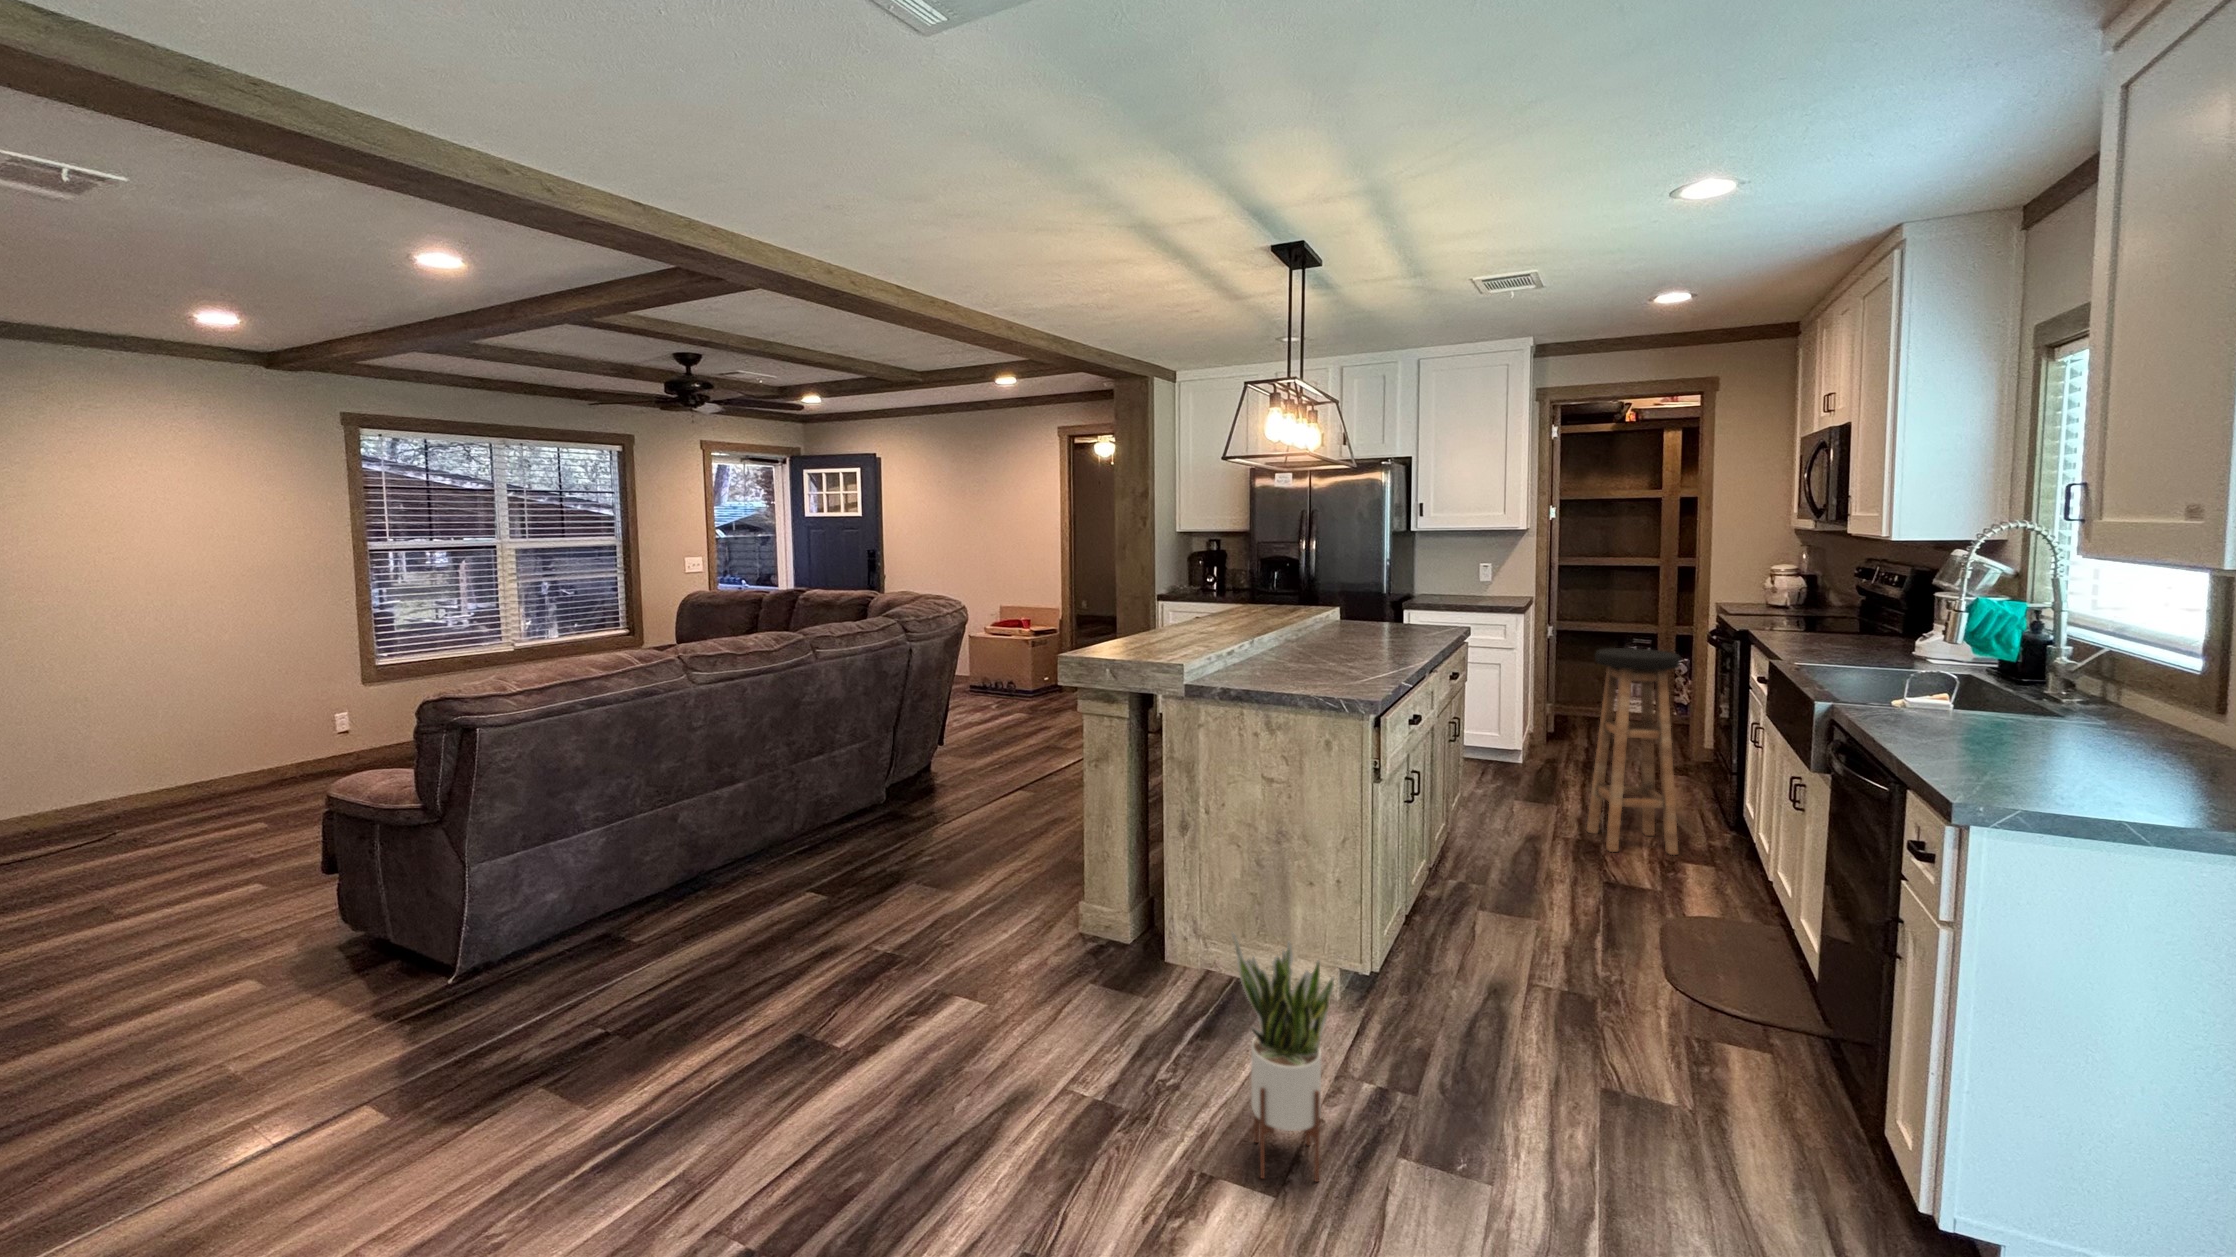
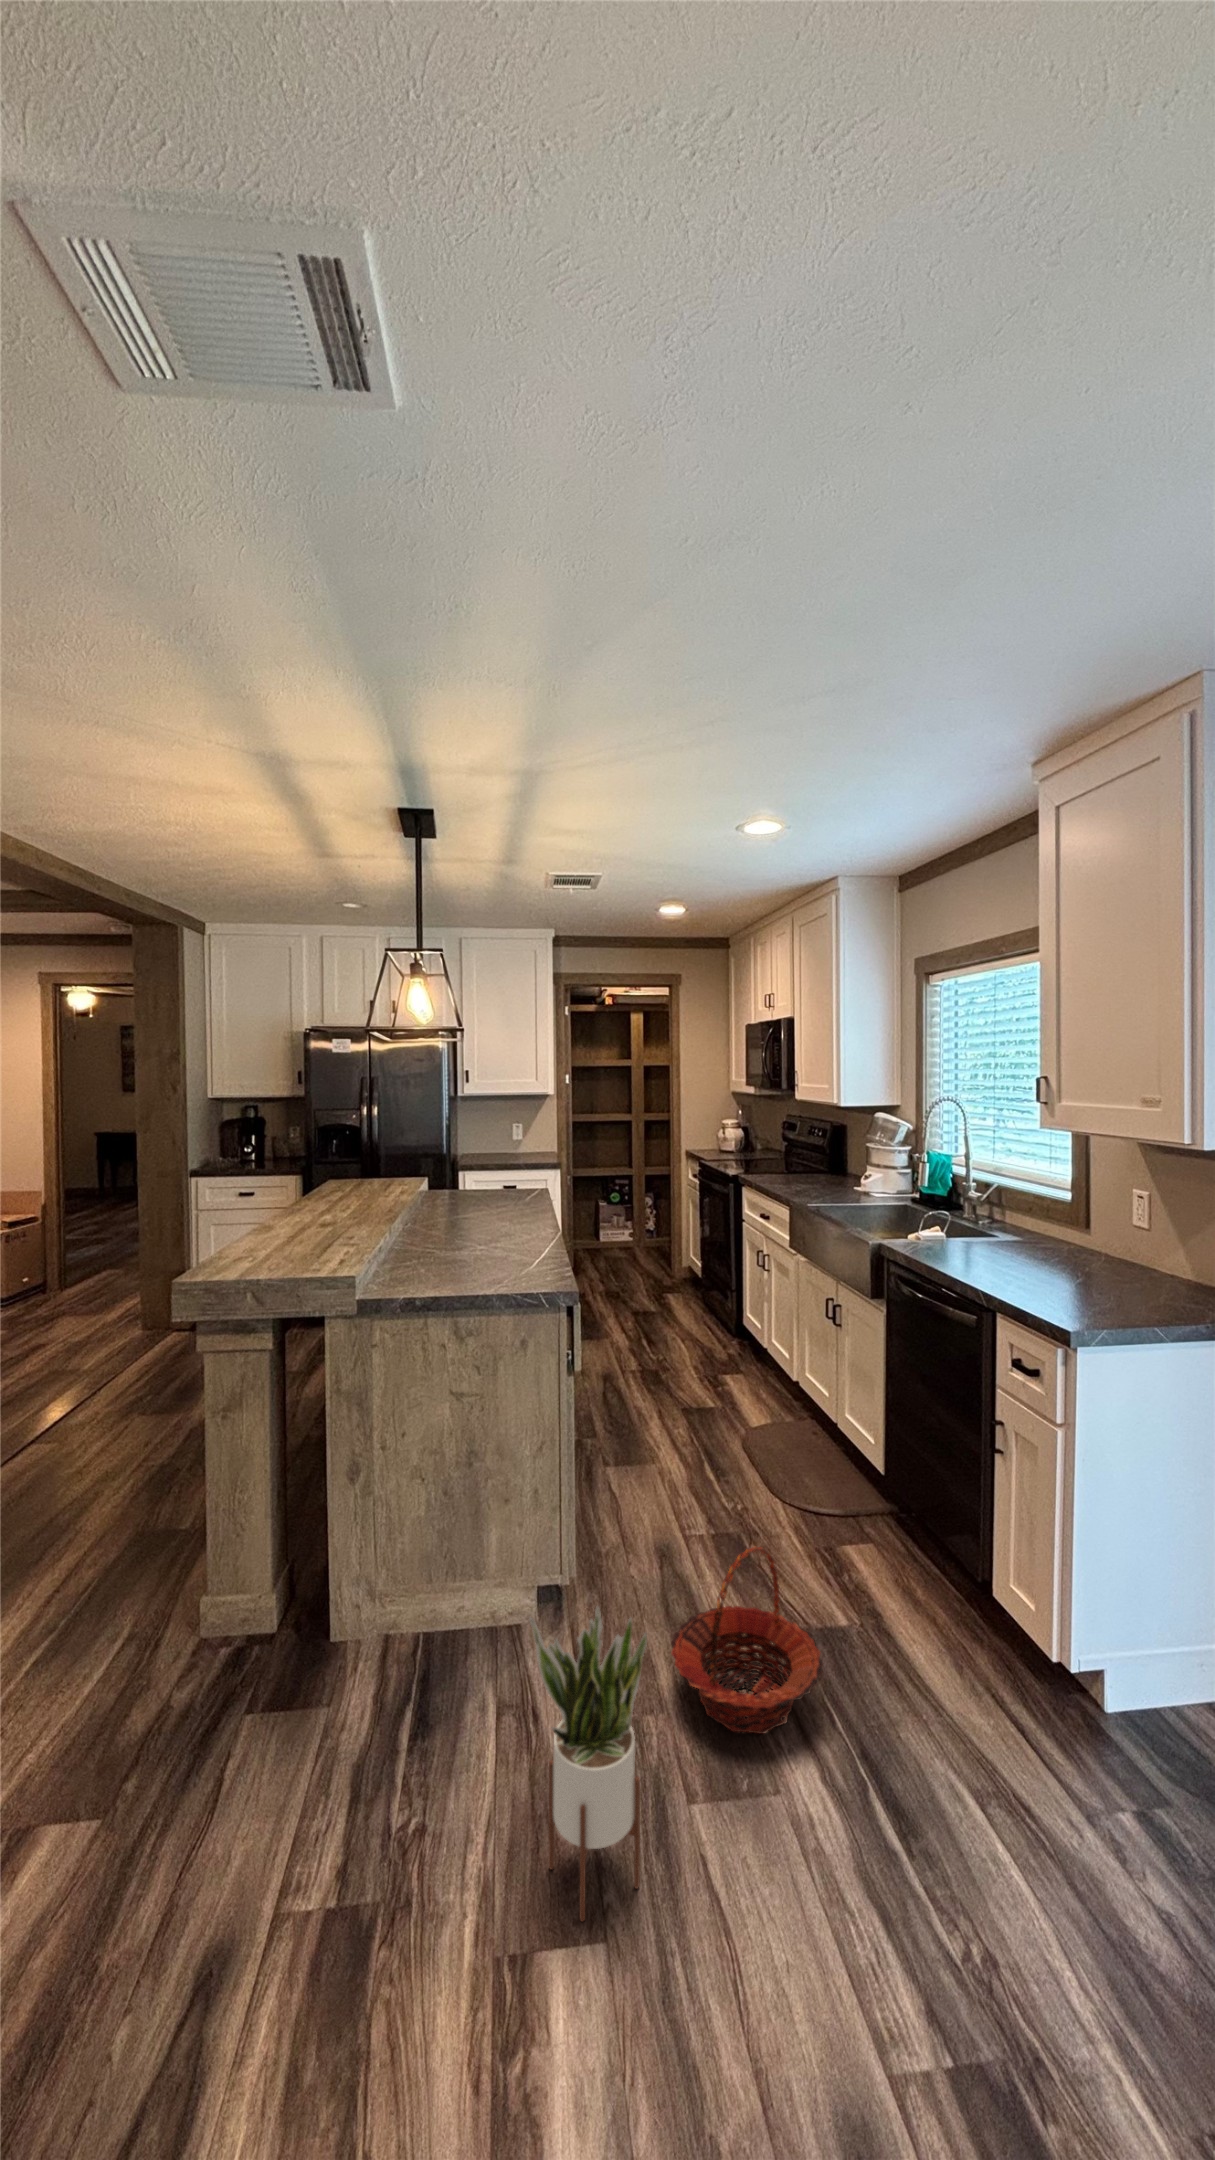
bar stool: present [1587,648,1680,855] -> none [643,1198,716,1380]
basket: none [1424,970,1591,1145] -> present [671,1547,823,1734]

